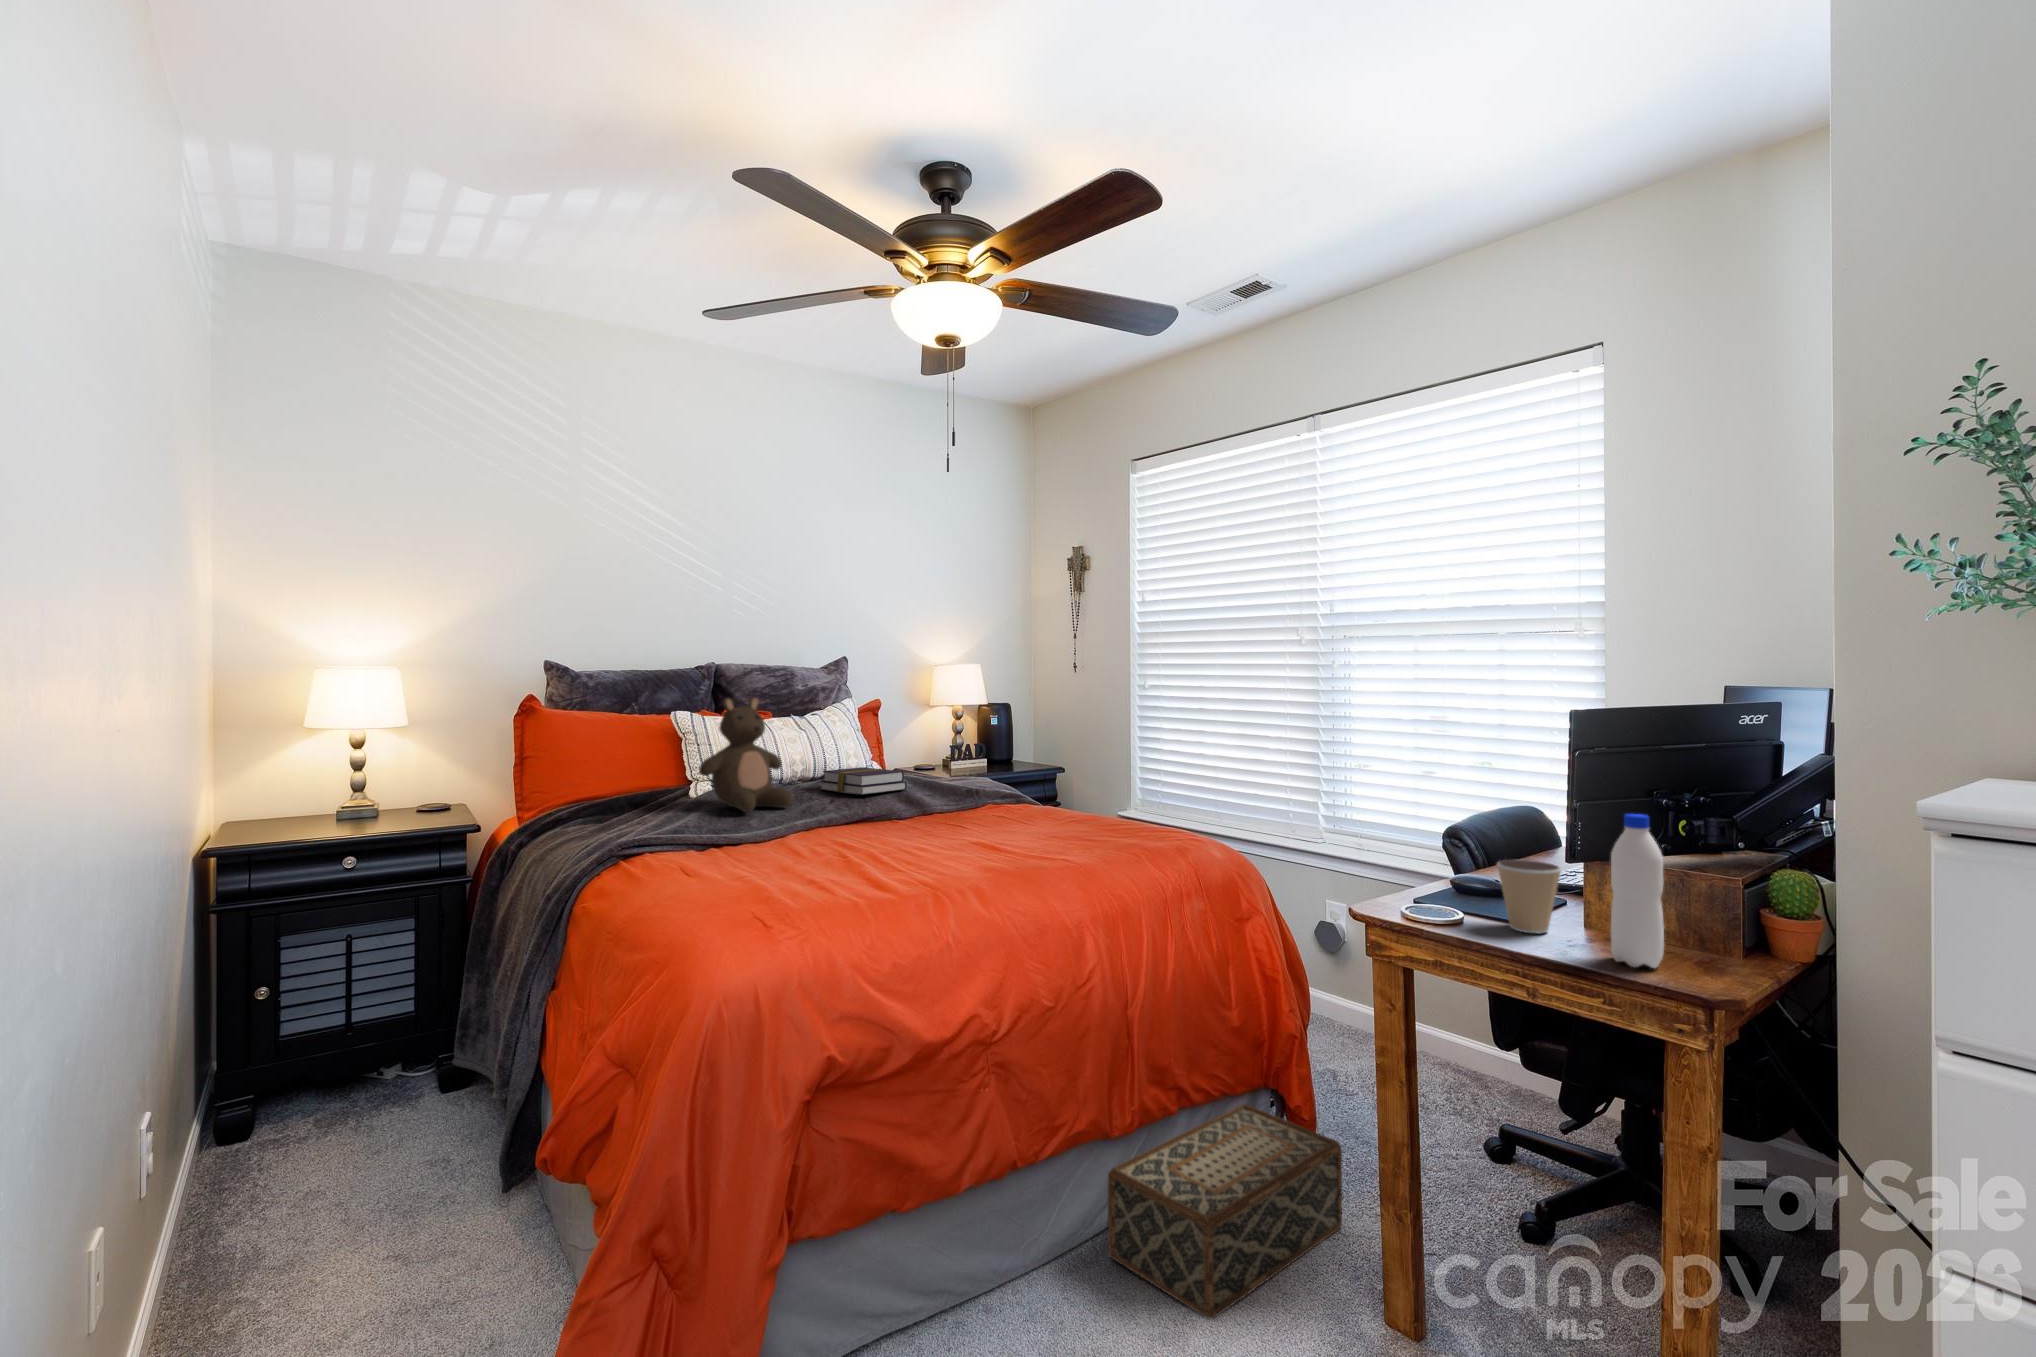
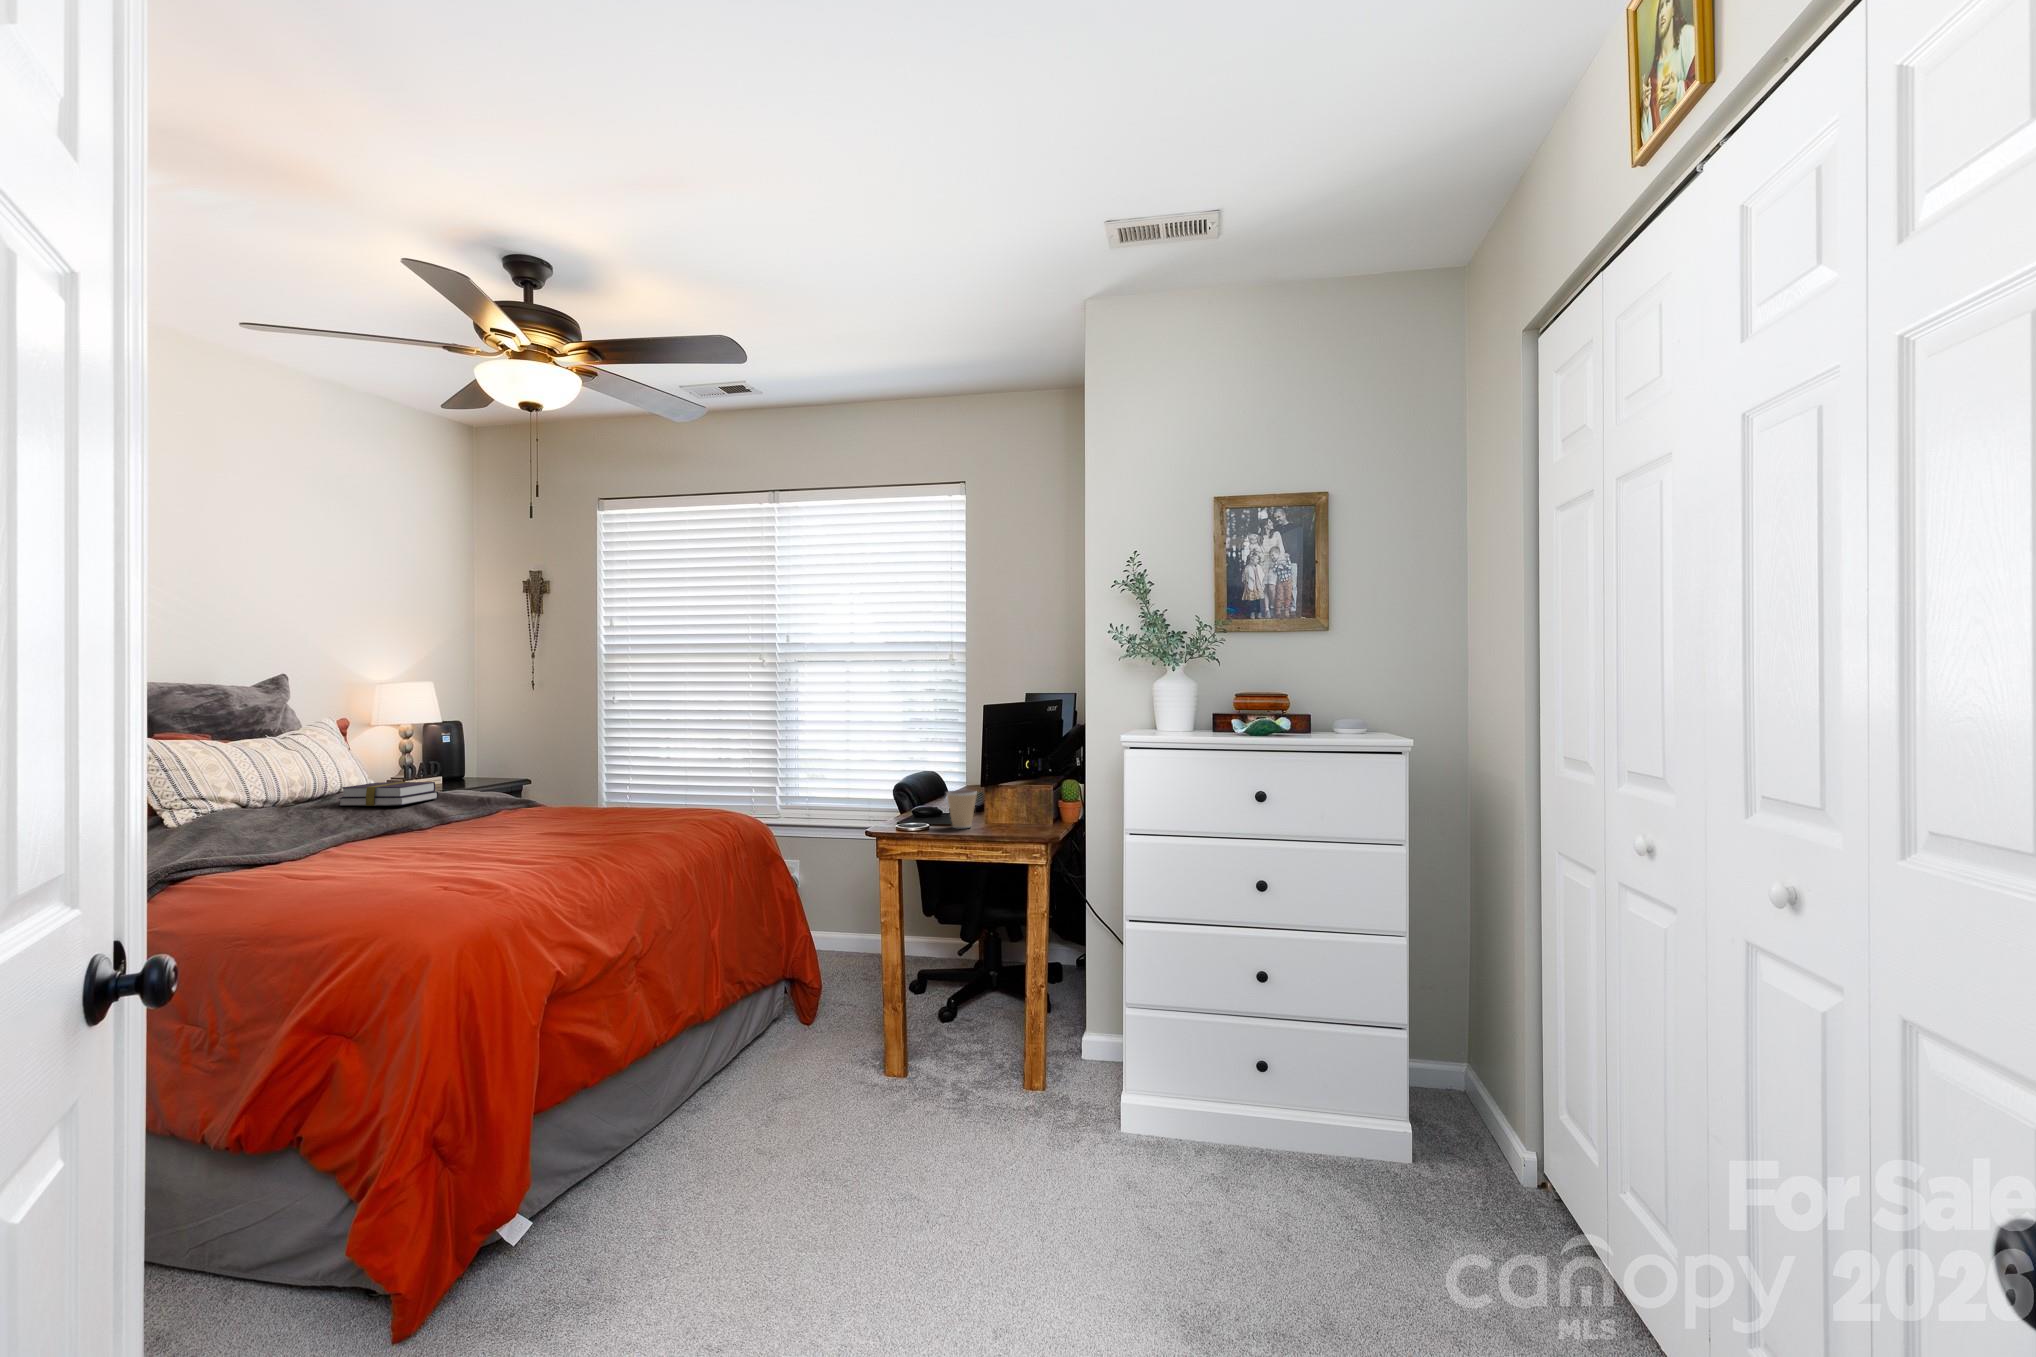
stuffed bear: present [699,697,793,812] -> none [228,717,338,827]
water bottle: present [1611,814,1664,968] -> none [1003,758,1026,834]
woven basket: present [1108,1104,1342,1319] -> none [711,986,849,1101]

